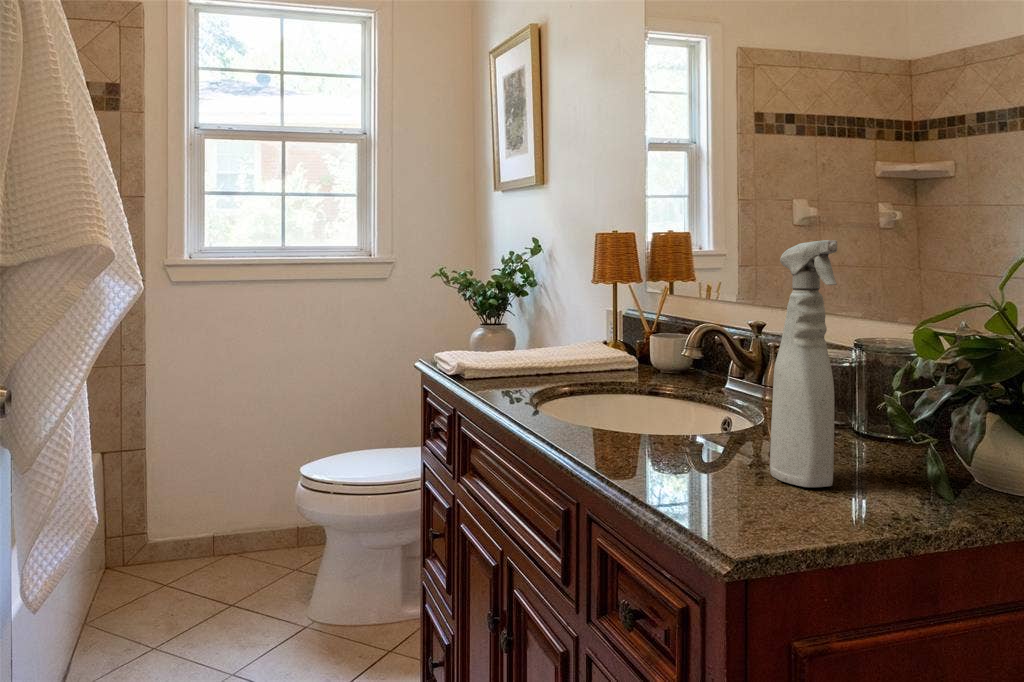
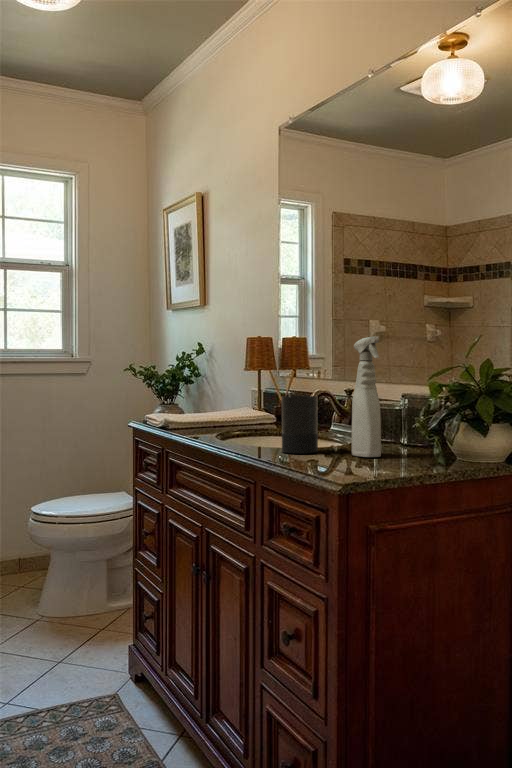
candle: none [624,343,703,467] -> present [282,396,318,453]

